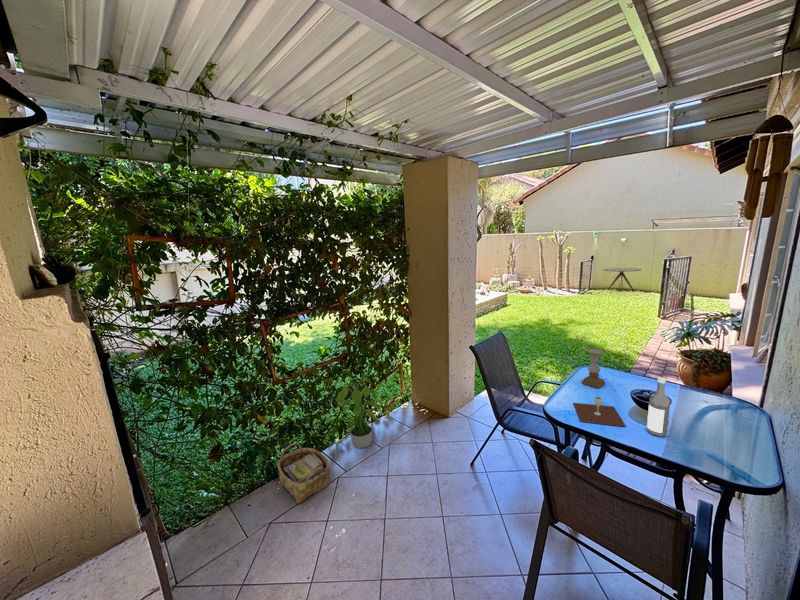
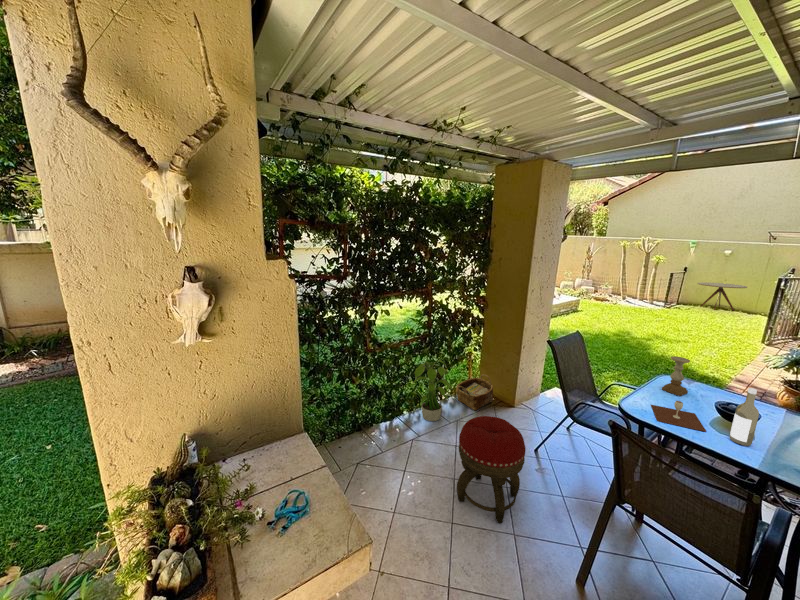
footstool: none [383,440,456,563] -> present [457,416,526,523]
woven basket: present [277,443,330,504] -> present [456,374,493,410]

